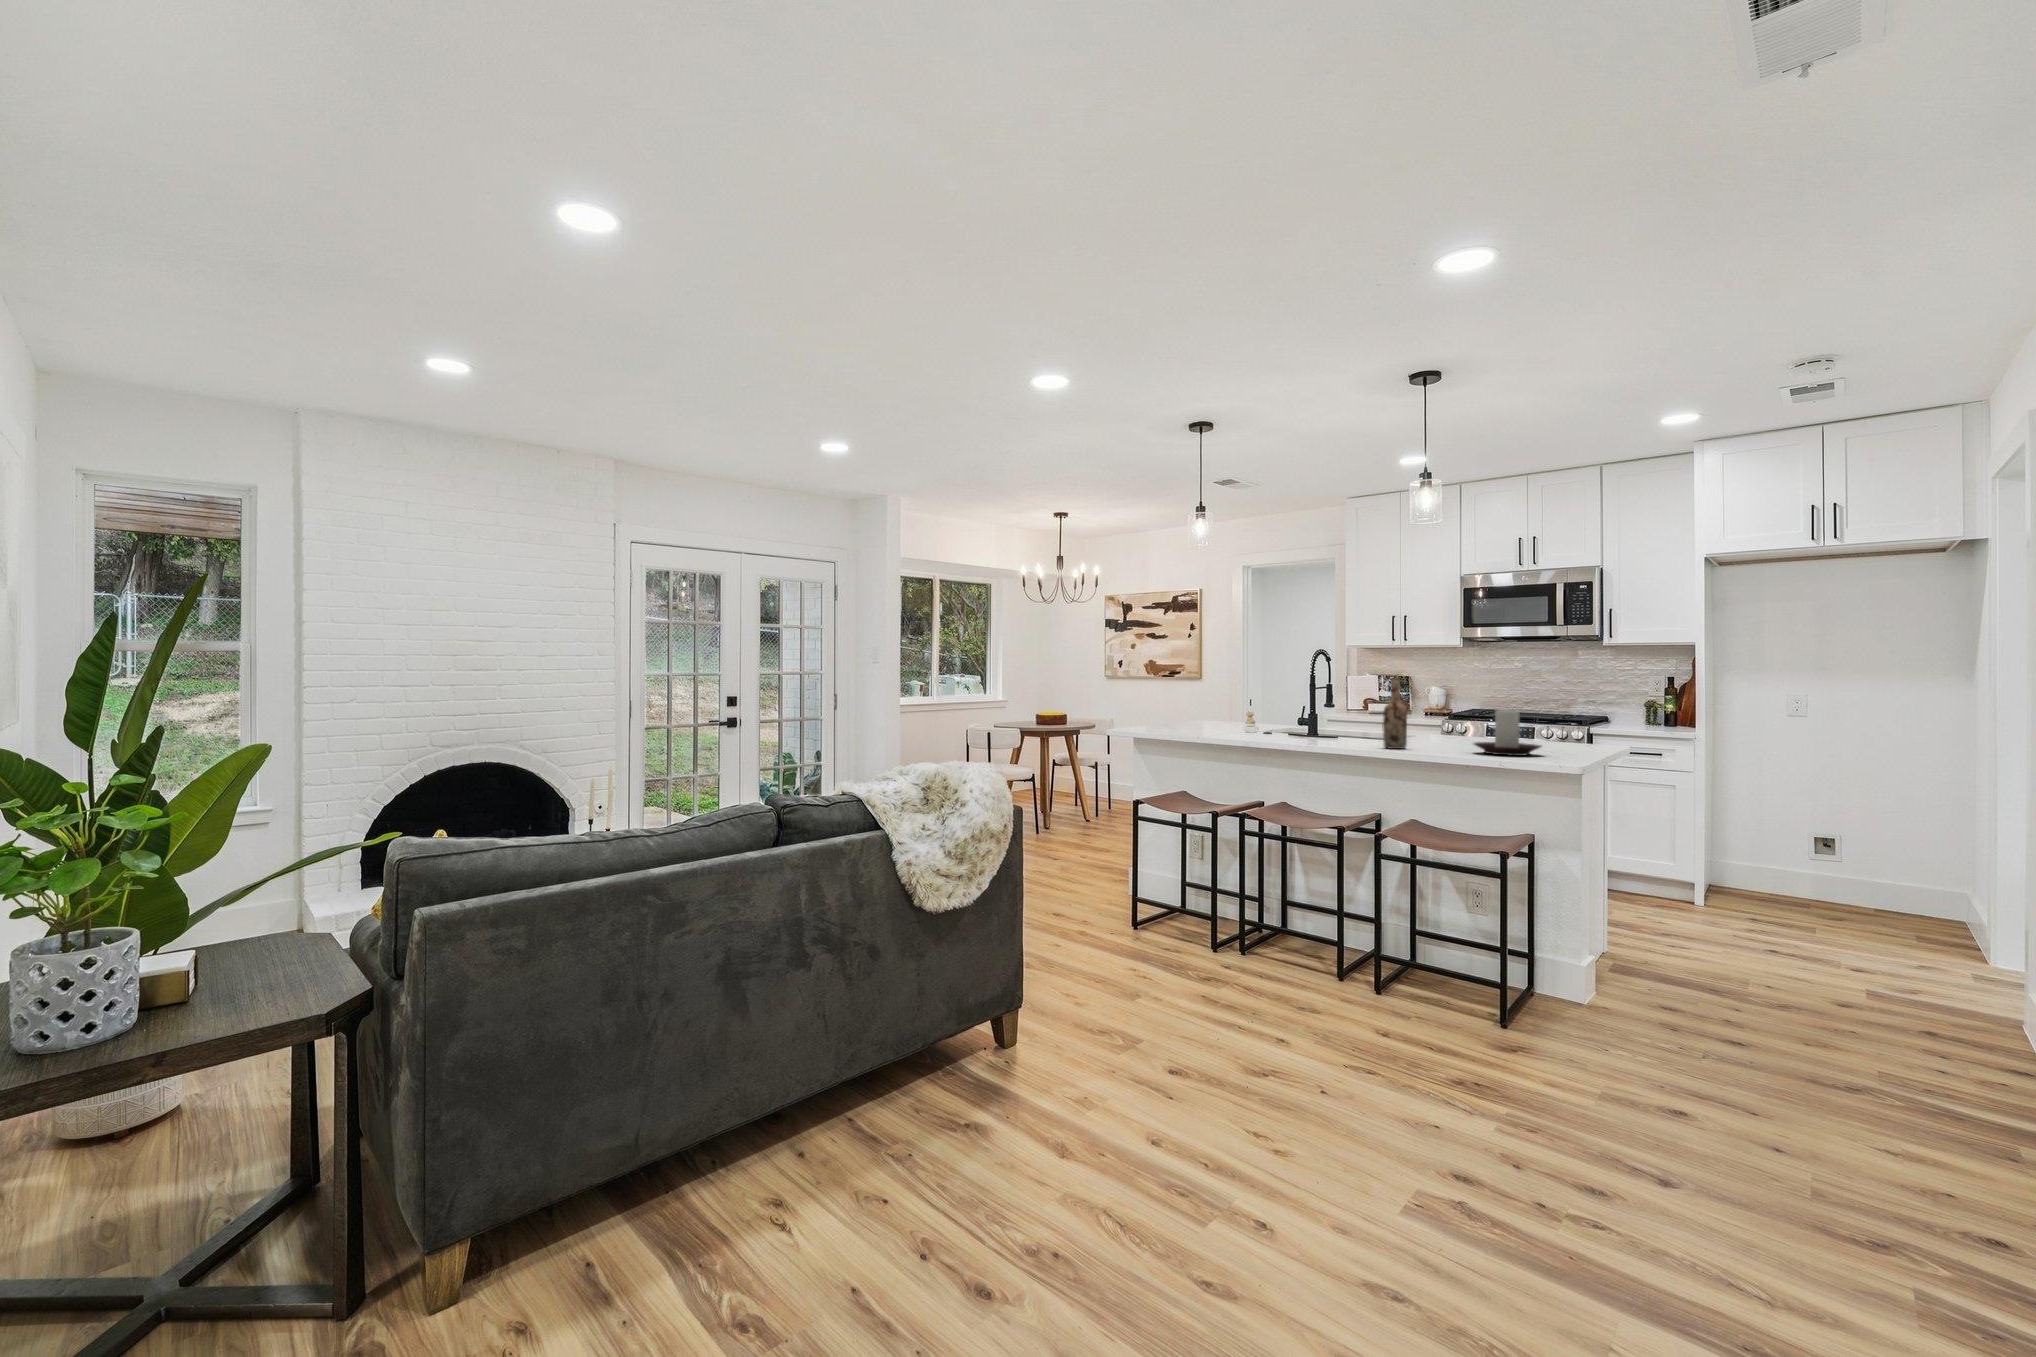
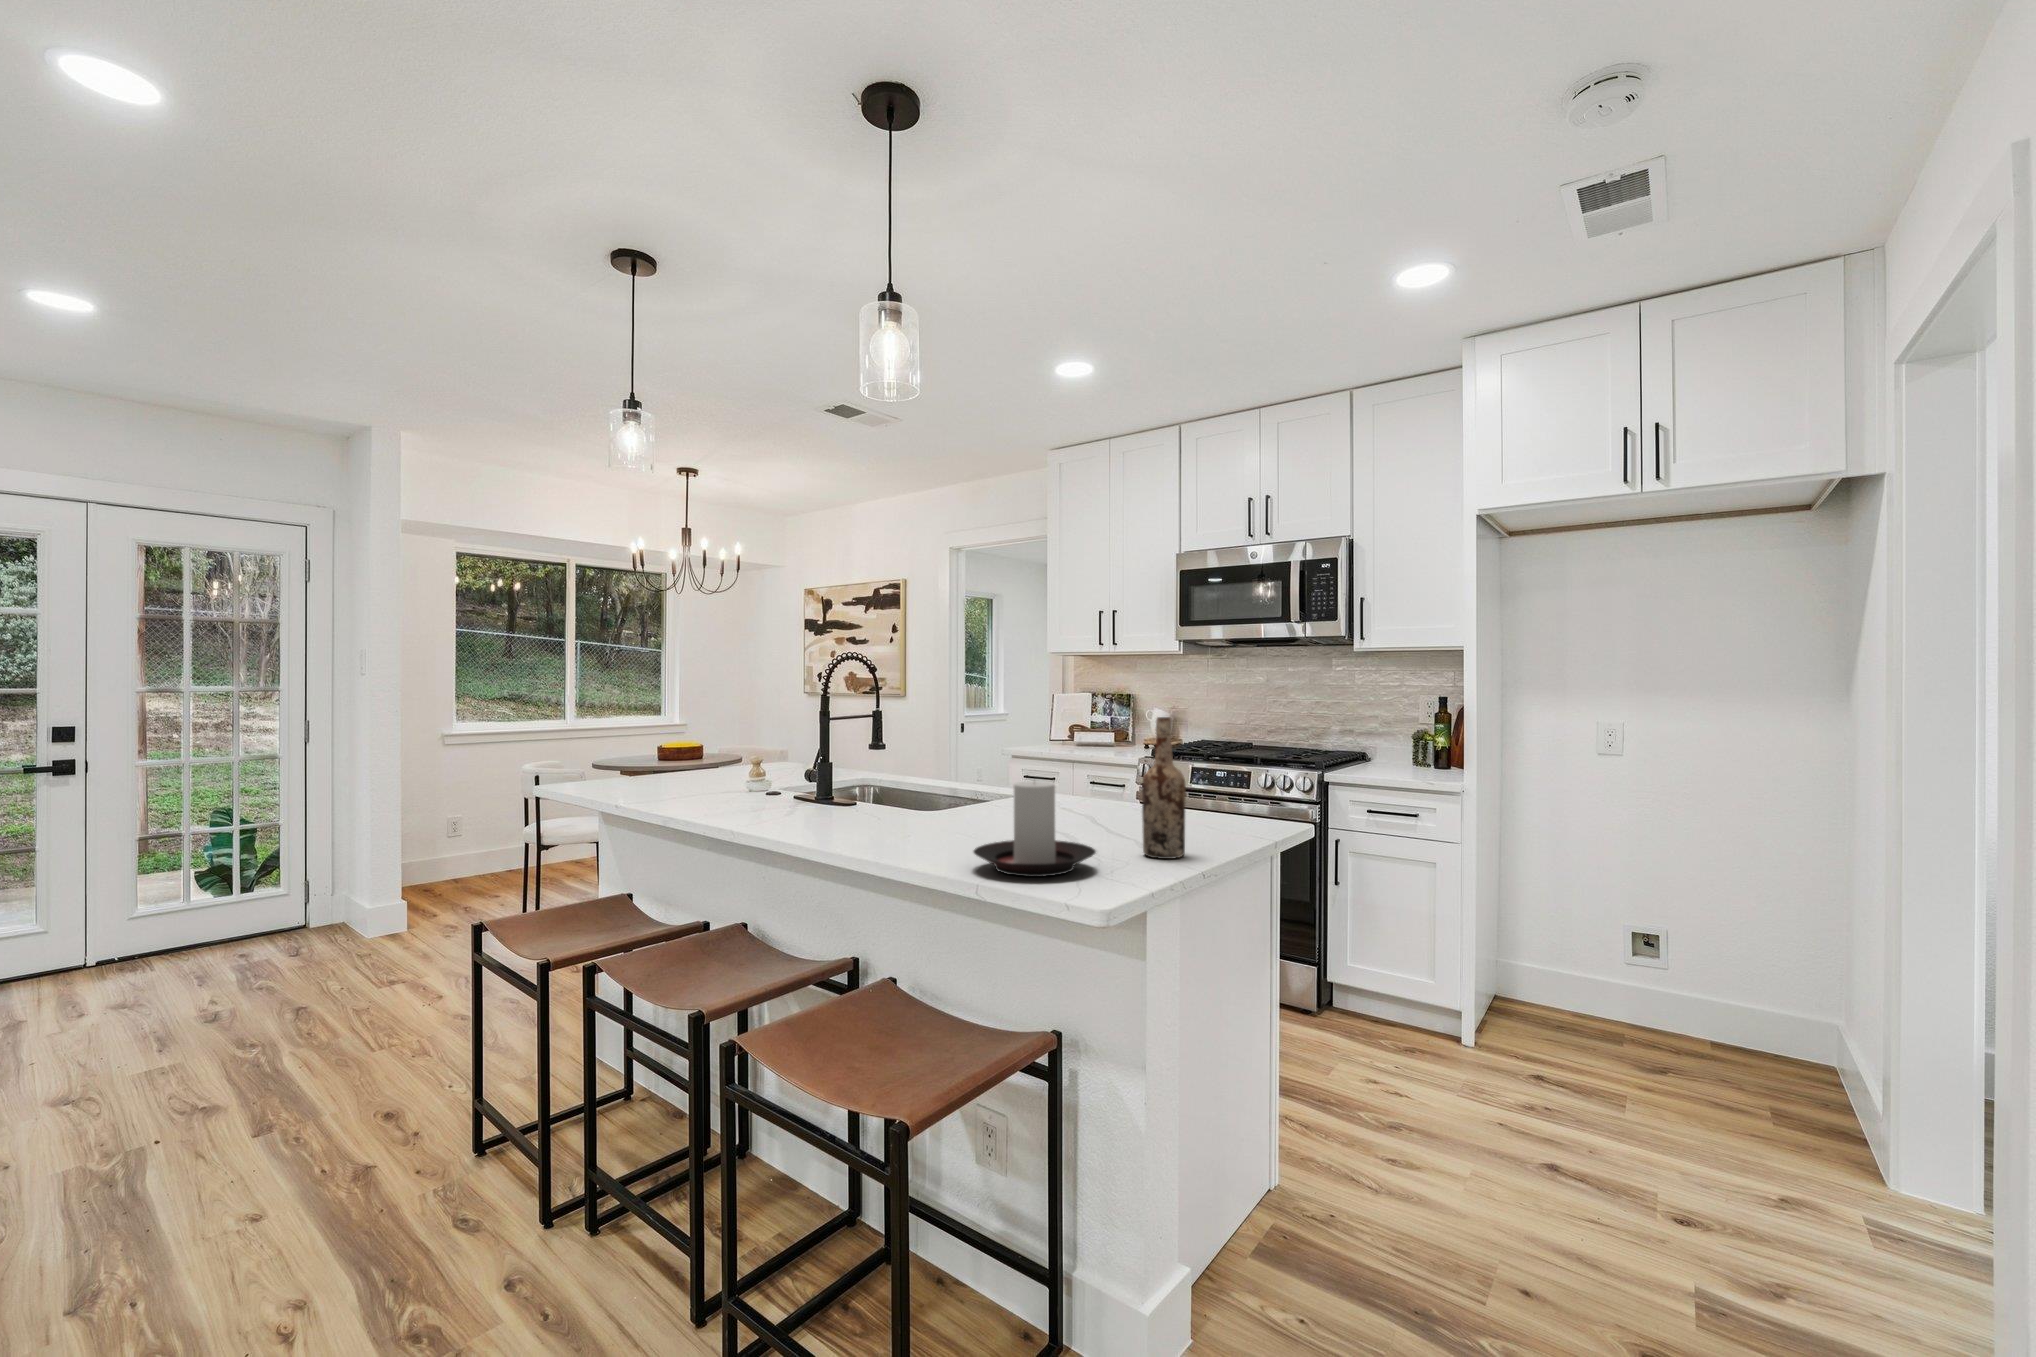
wine bottle: present [1383,678,1407,749] -> present [1142,717,1186,859]

